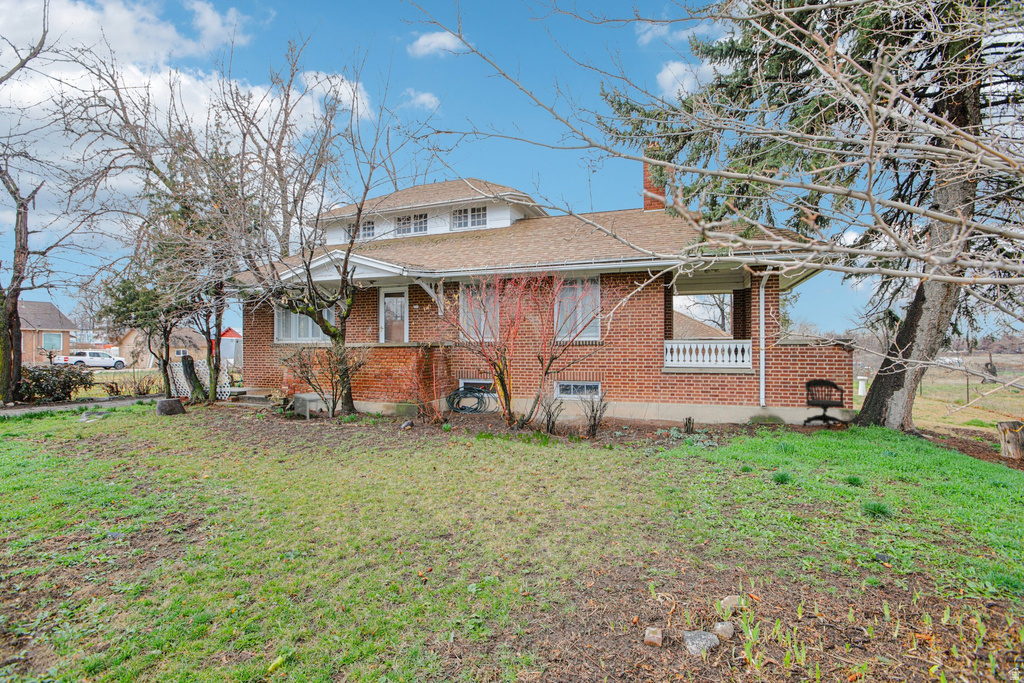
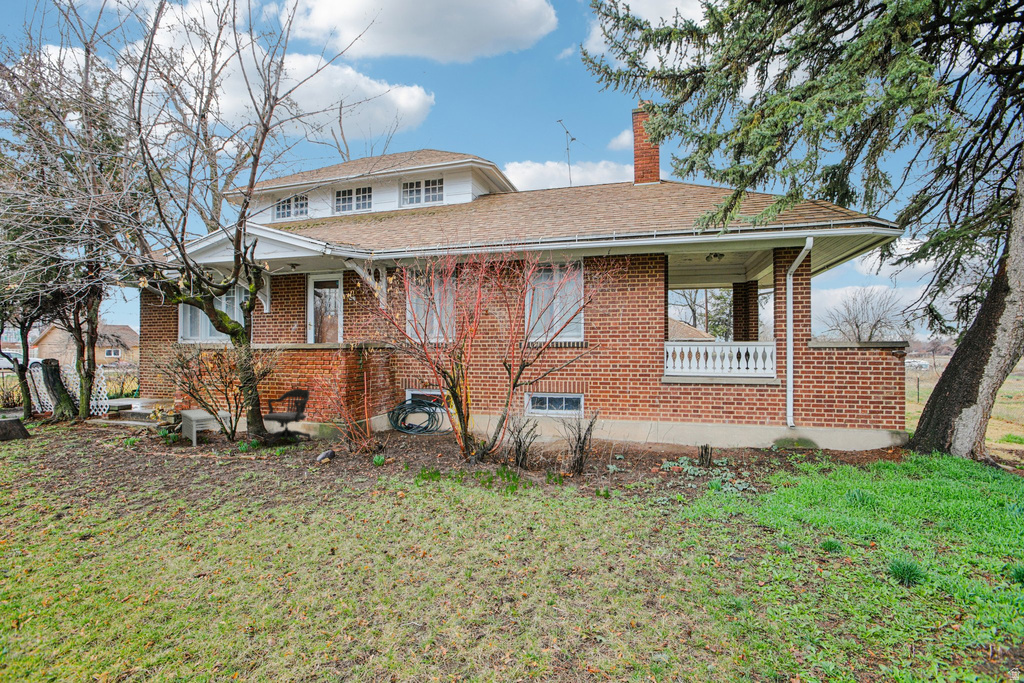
chair: present [803,379,848,429] -> present [263,389,311,447]

